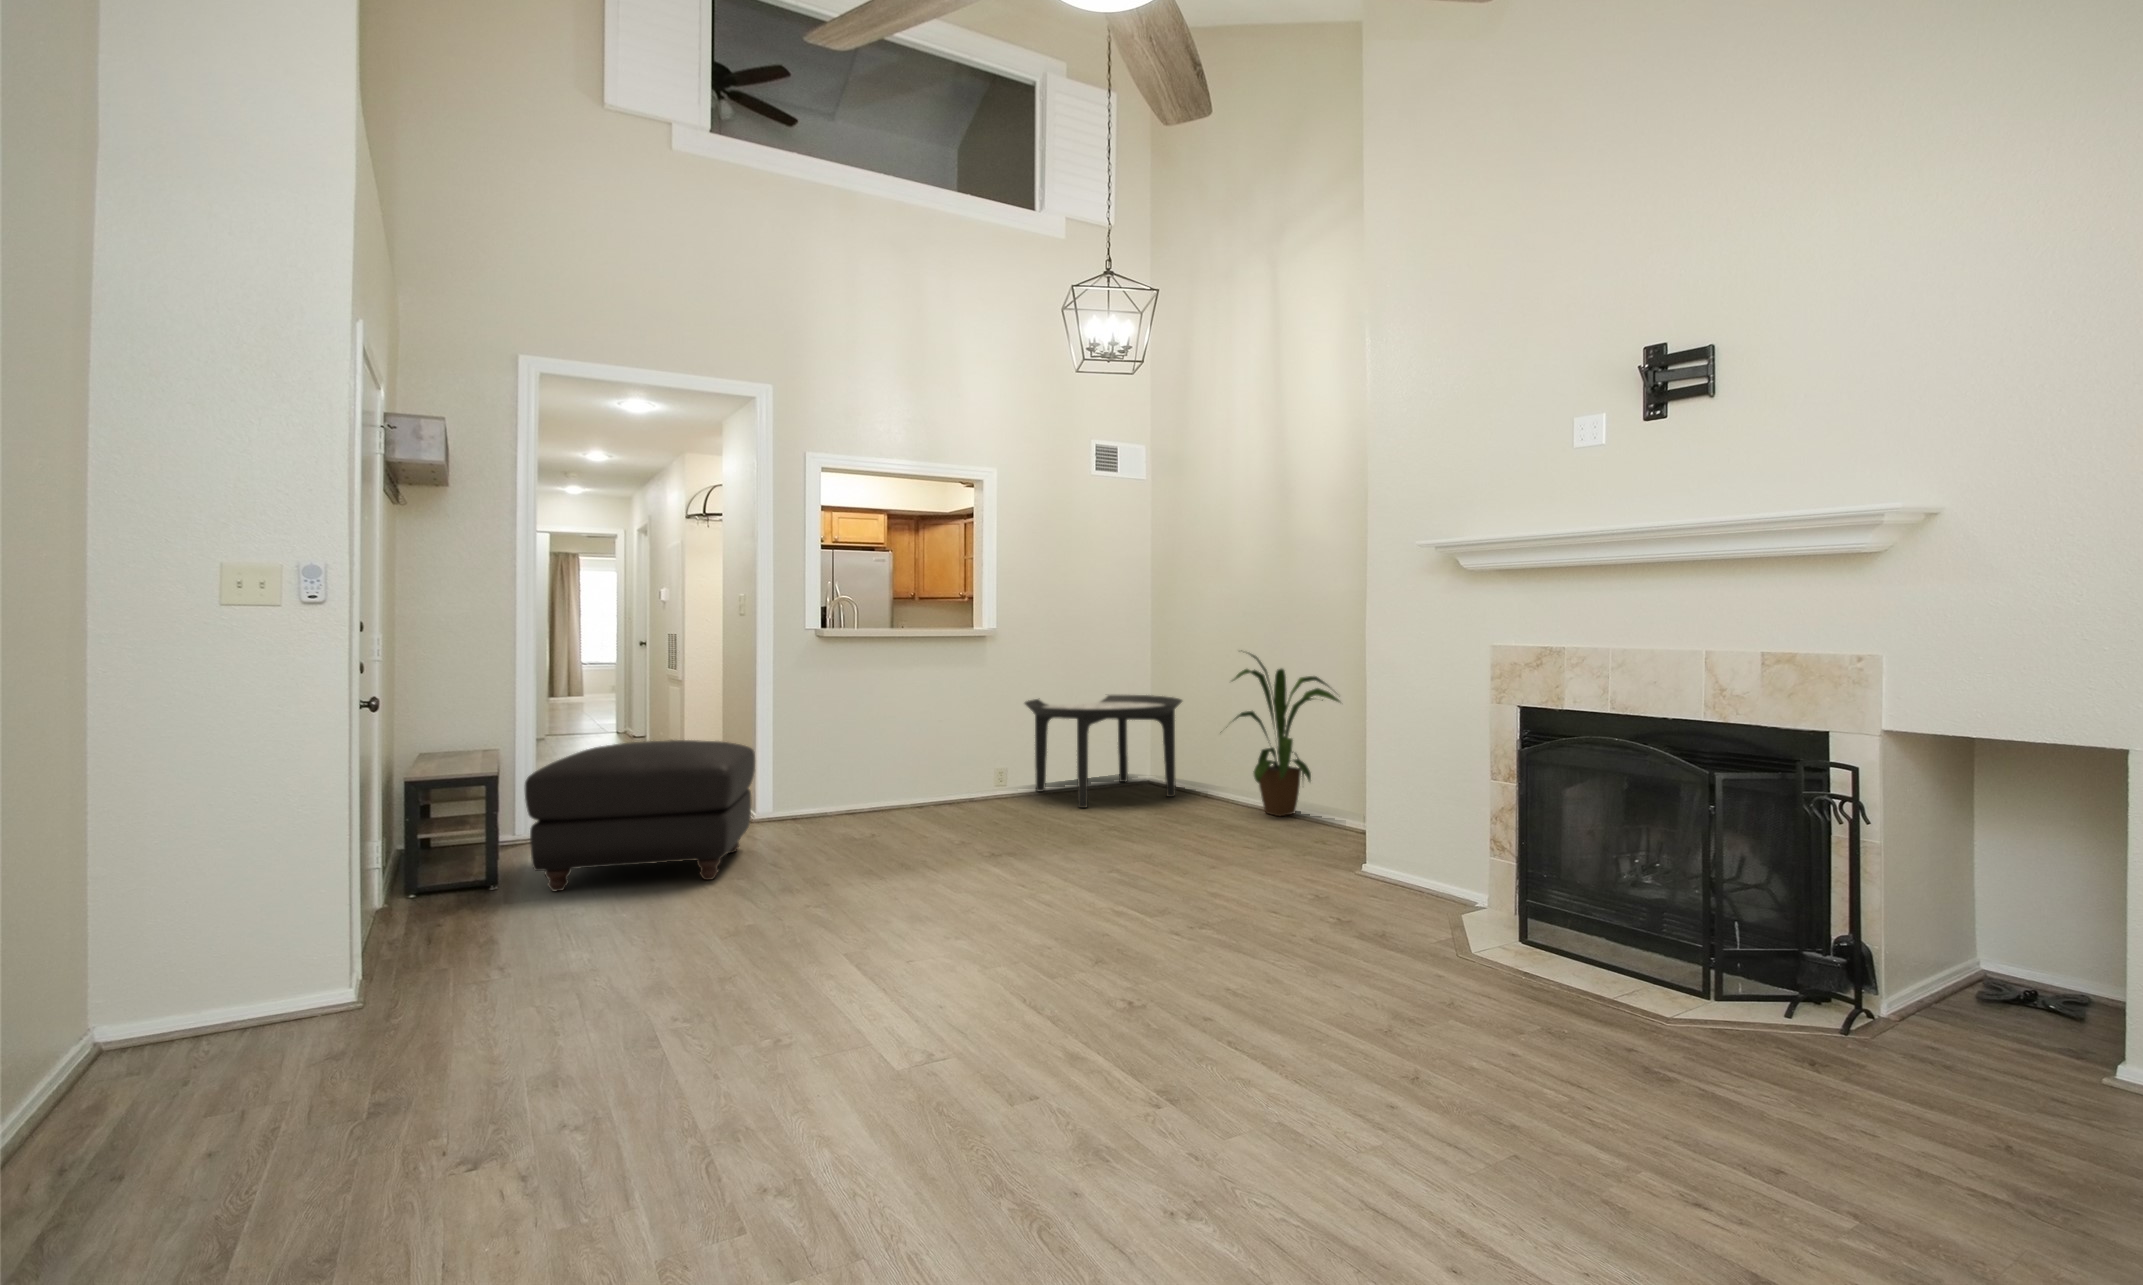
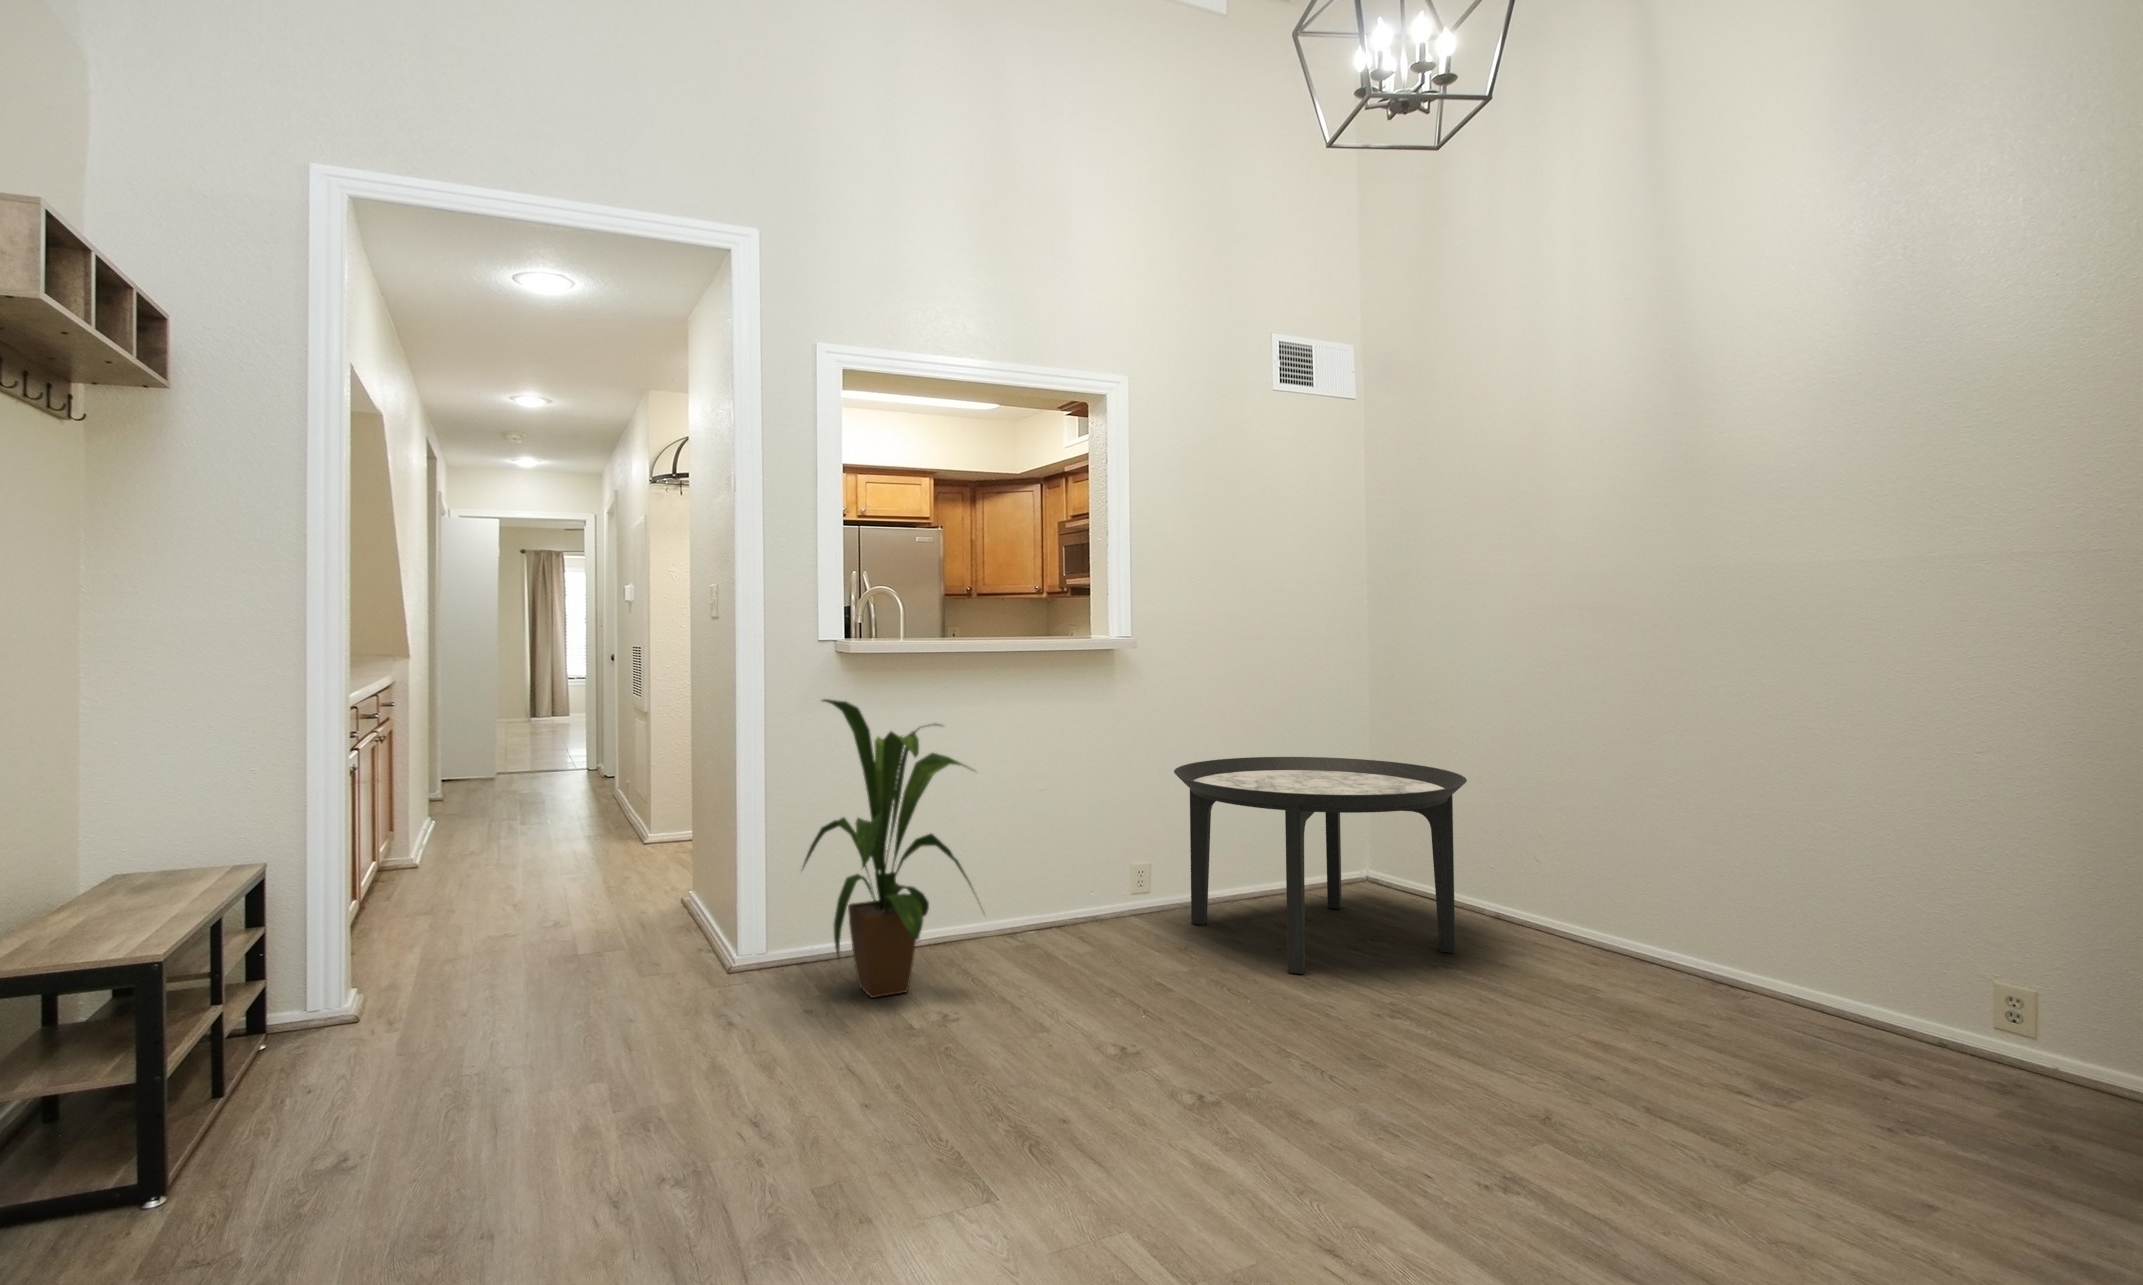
house plant: present [1226,653,1340,816] -> present [803,699,978,998]
ottoman: present [525,740,755,891] -> none [291,851,728,1157]

